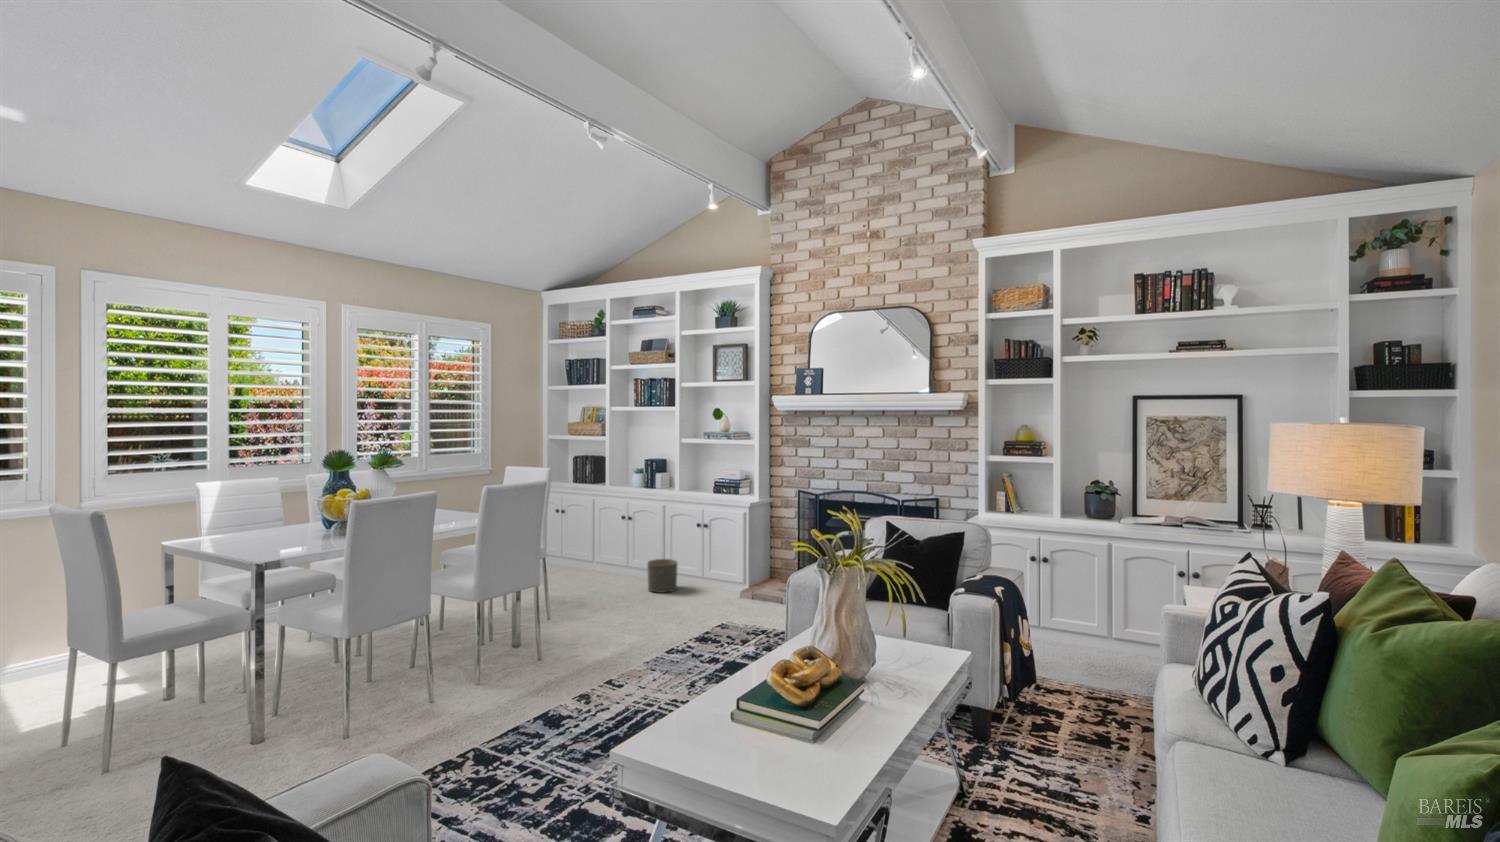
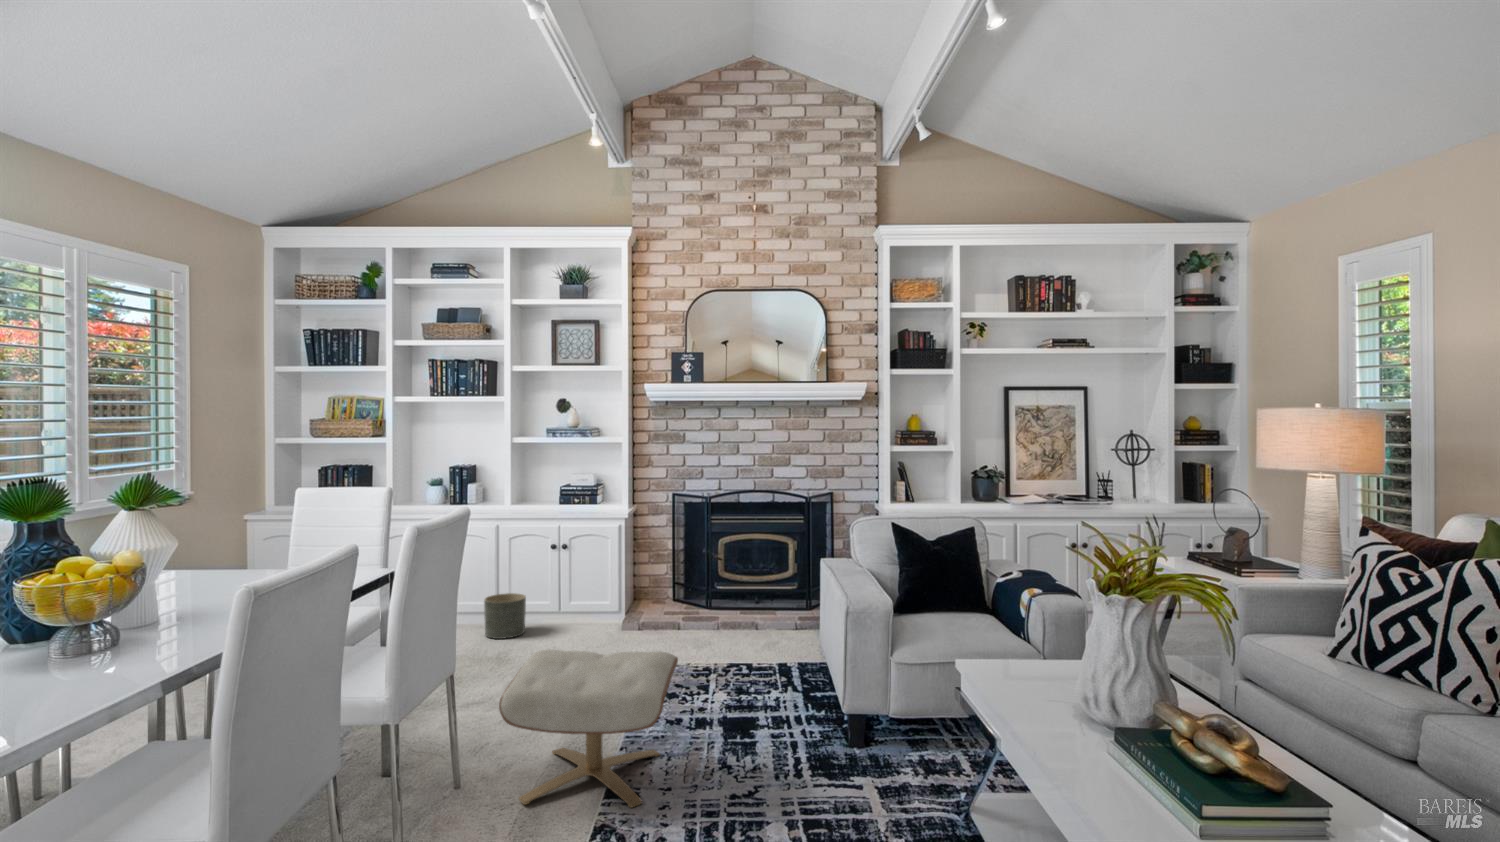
ottoman: none [527,600,661,721] -> present [499,650,678,807]

